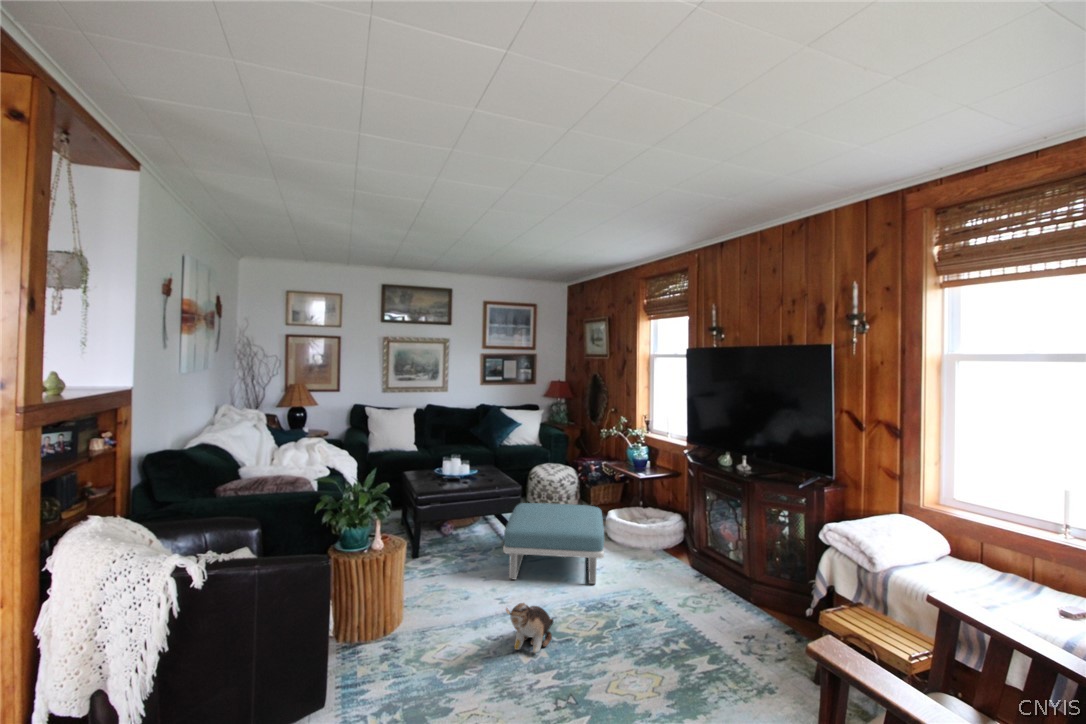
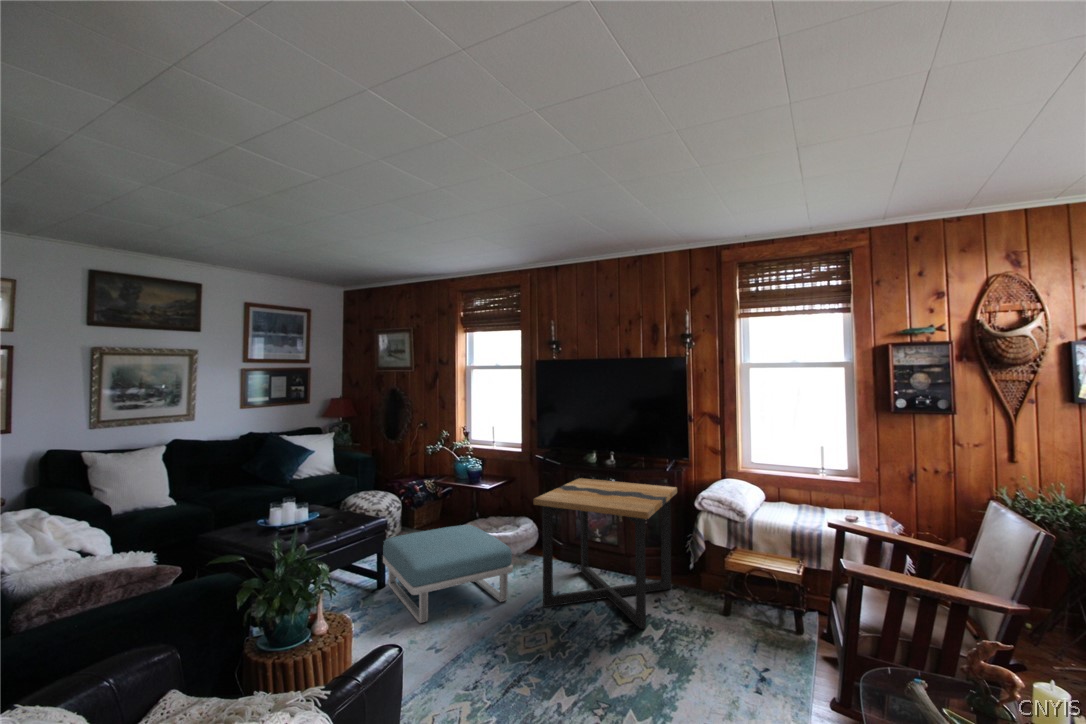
side table: none [615,480,799,655] -> present [534,478,677,629]
plush toy: present [506,603,554,653] -> none [499,631,532,686]

